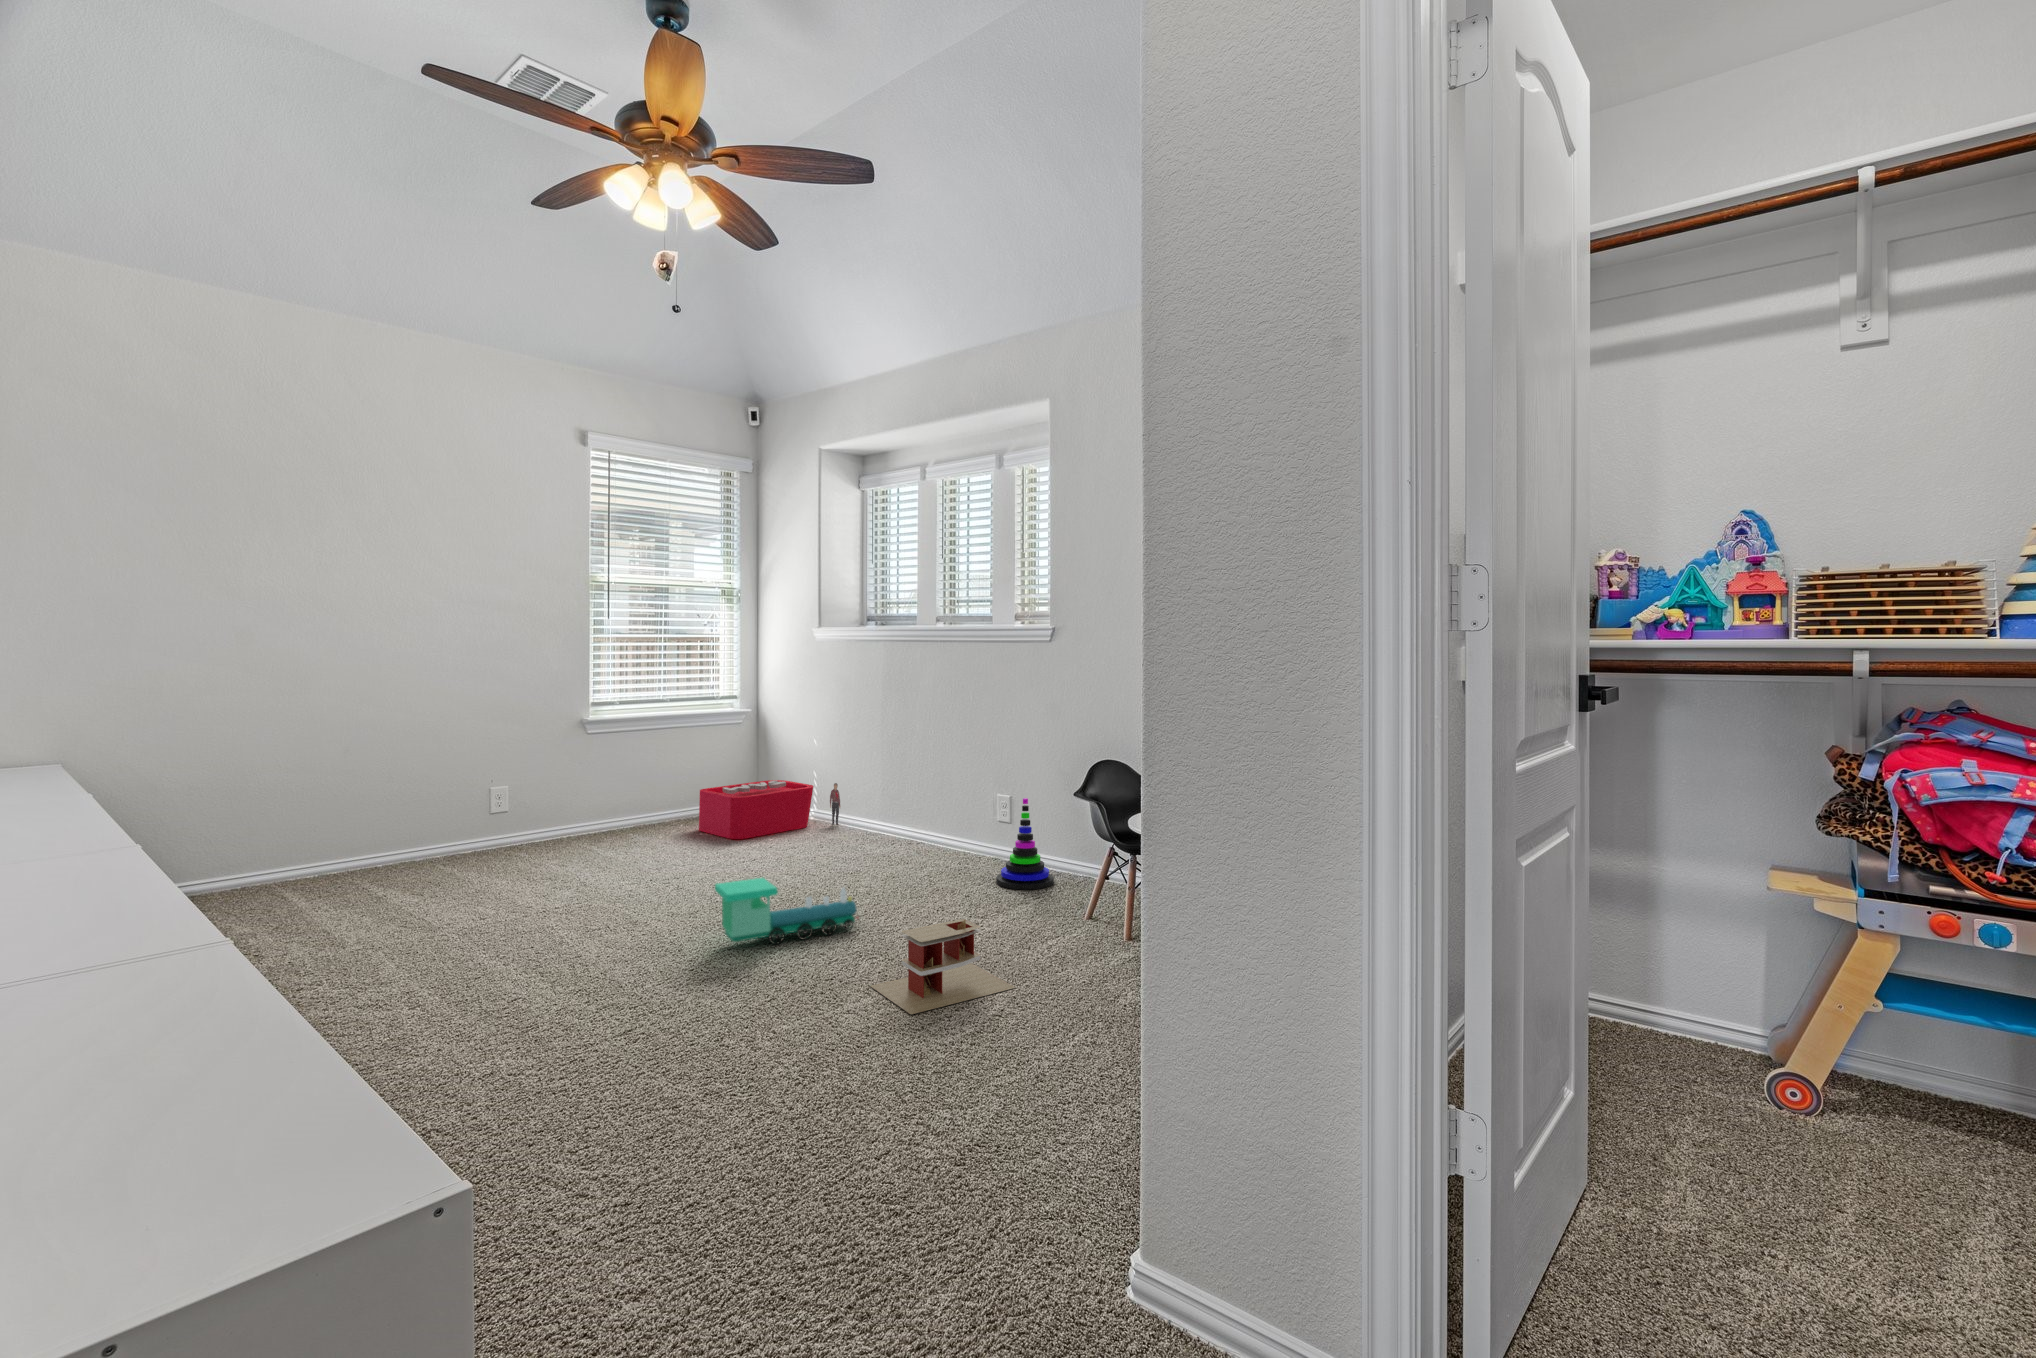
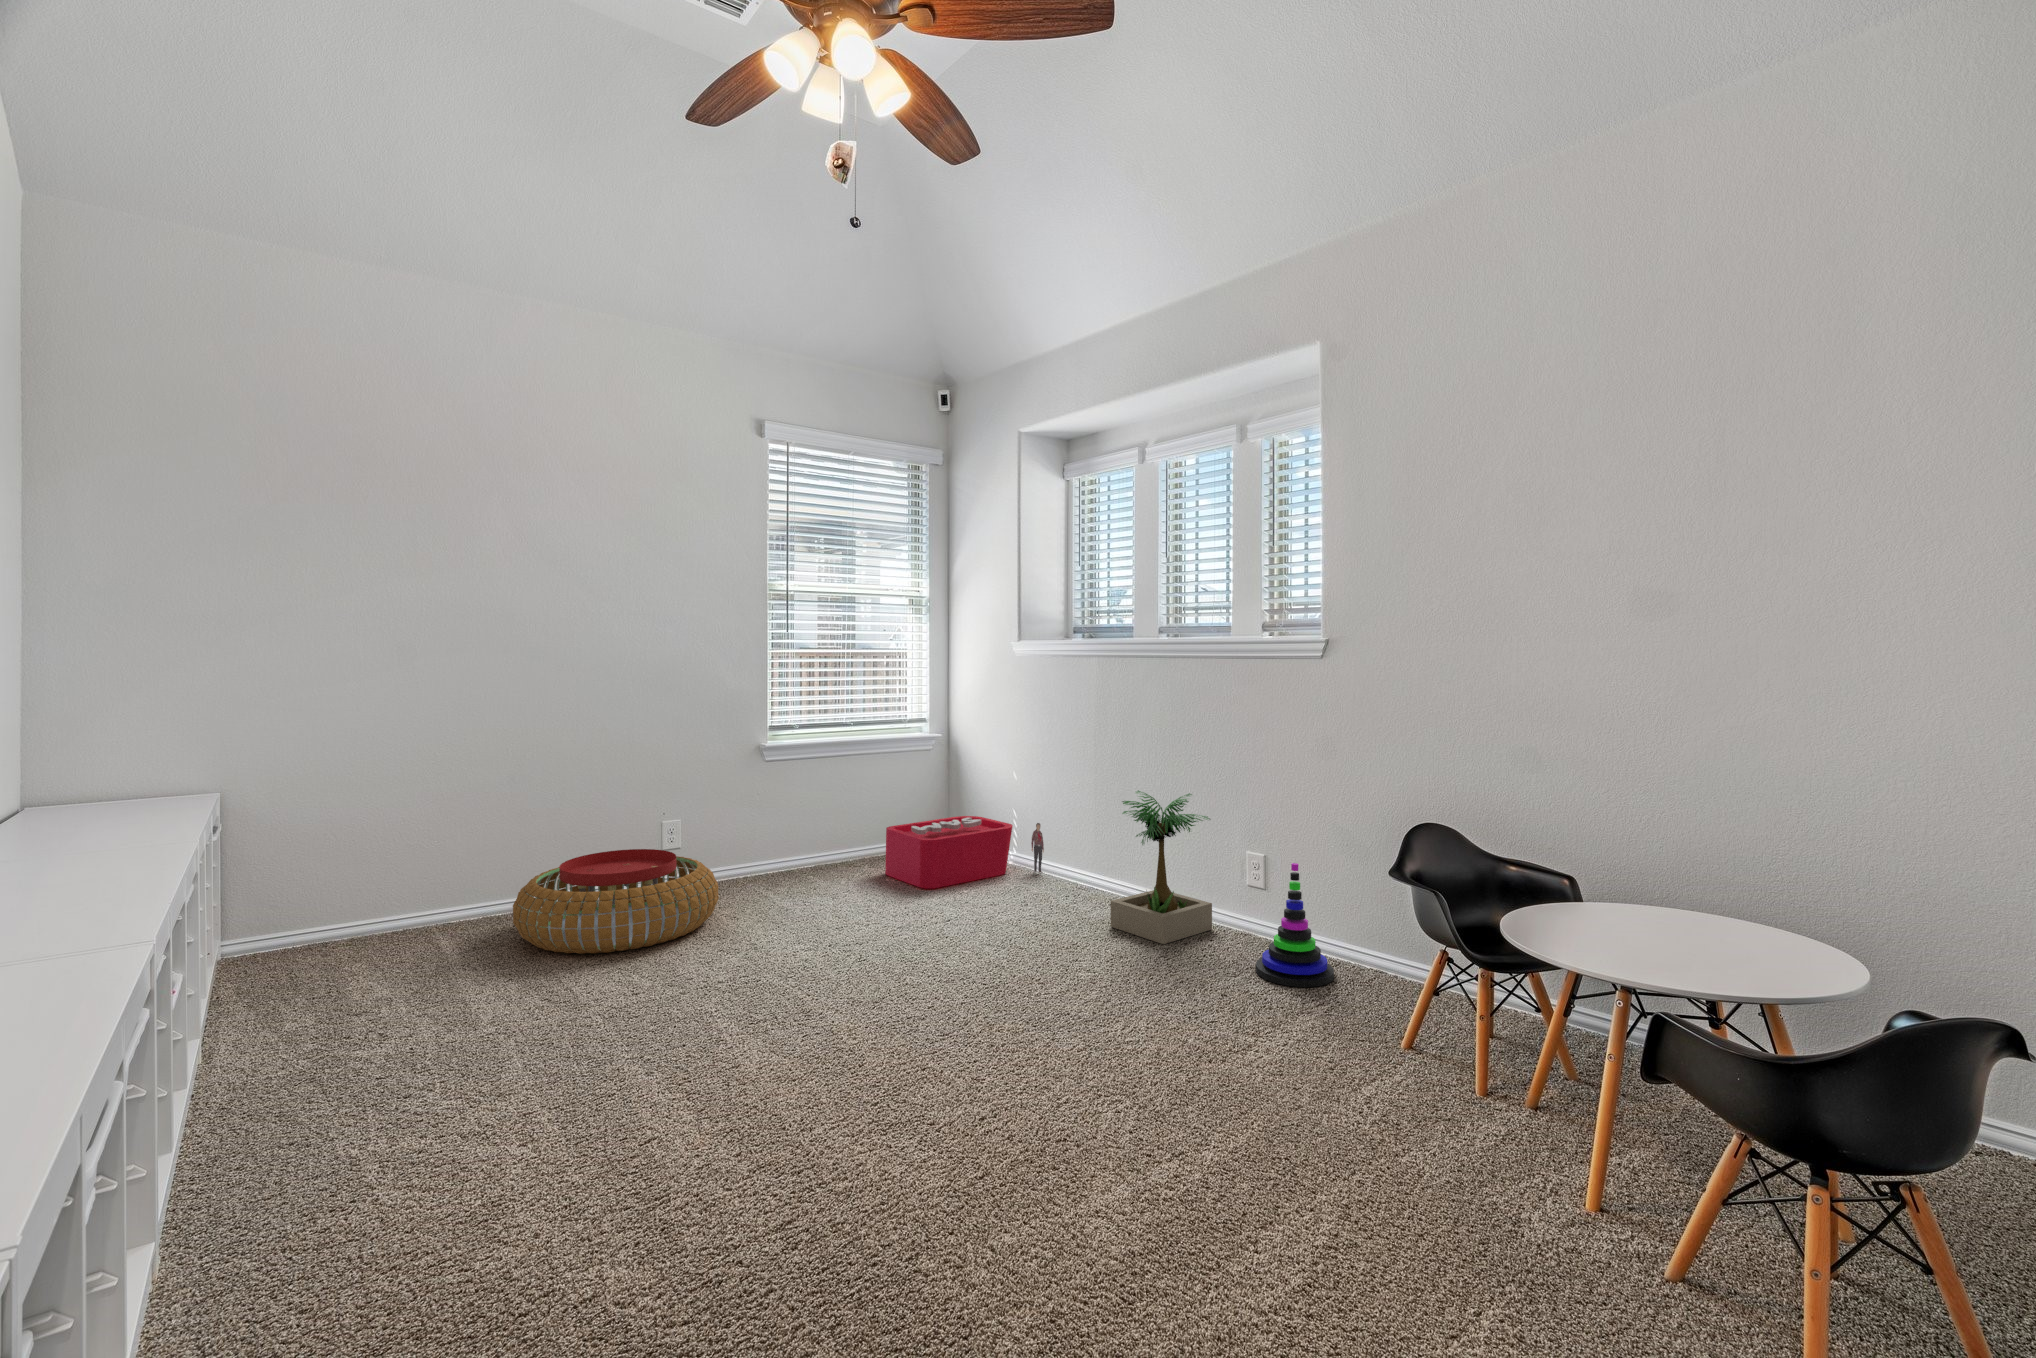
potted plant: none [886,748,977,869] -> present [1111,790,1212,944]
pouf: none [353,808,547,893] -> present [513,849,719,954]
toy train: present [715,877,859,944] -> none [905,972,1090,1067]
toy house: present [871,919,1015,1014] -> none [1122,1068,1345,1237]

